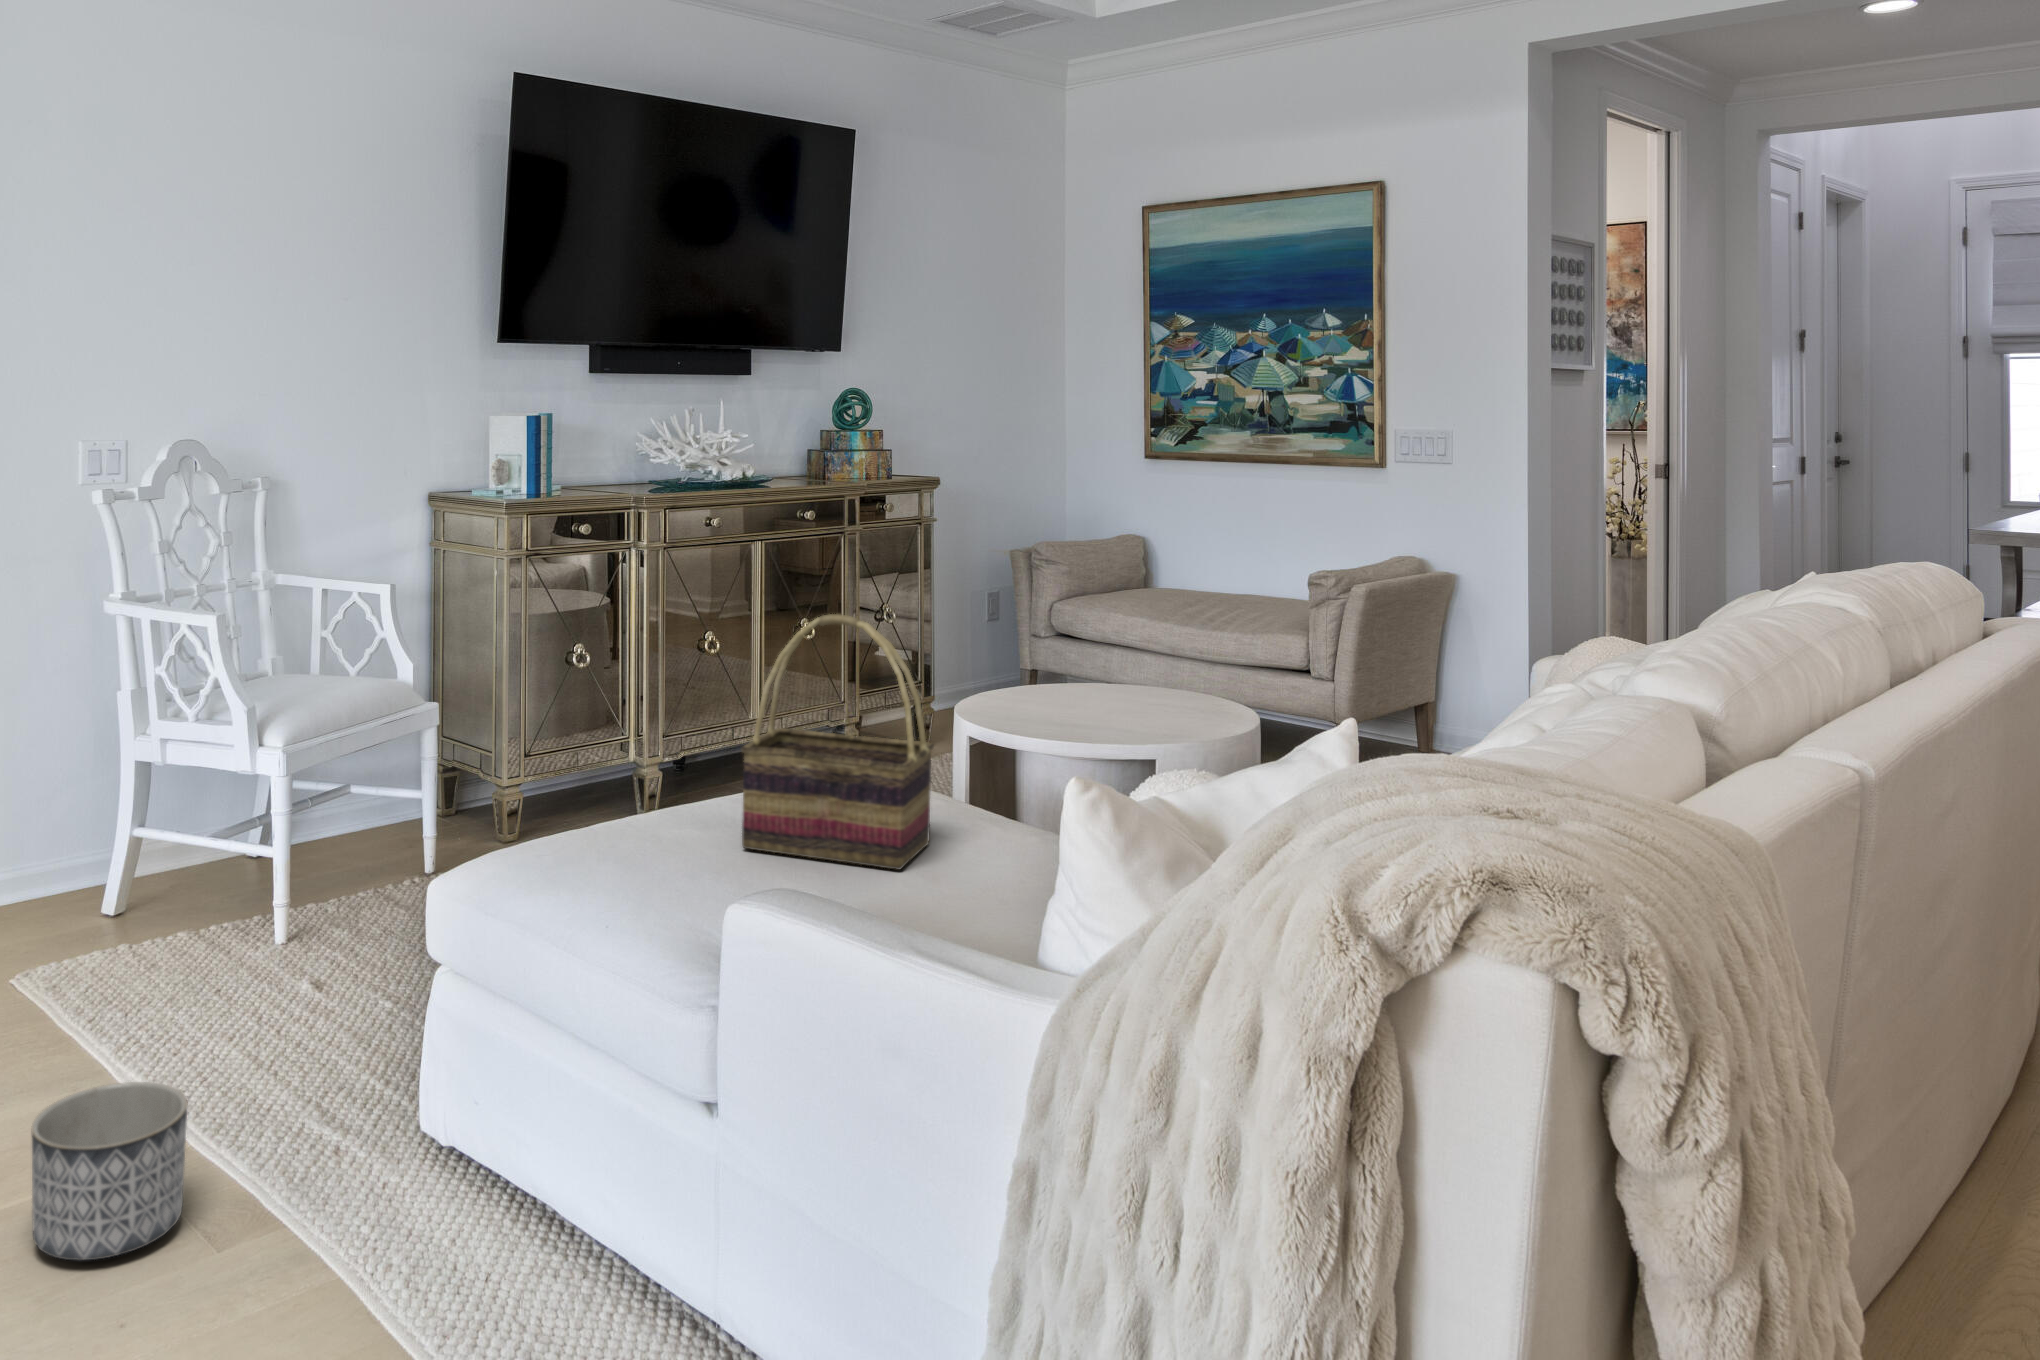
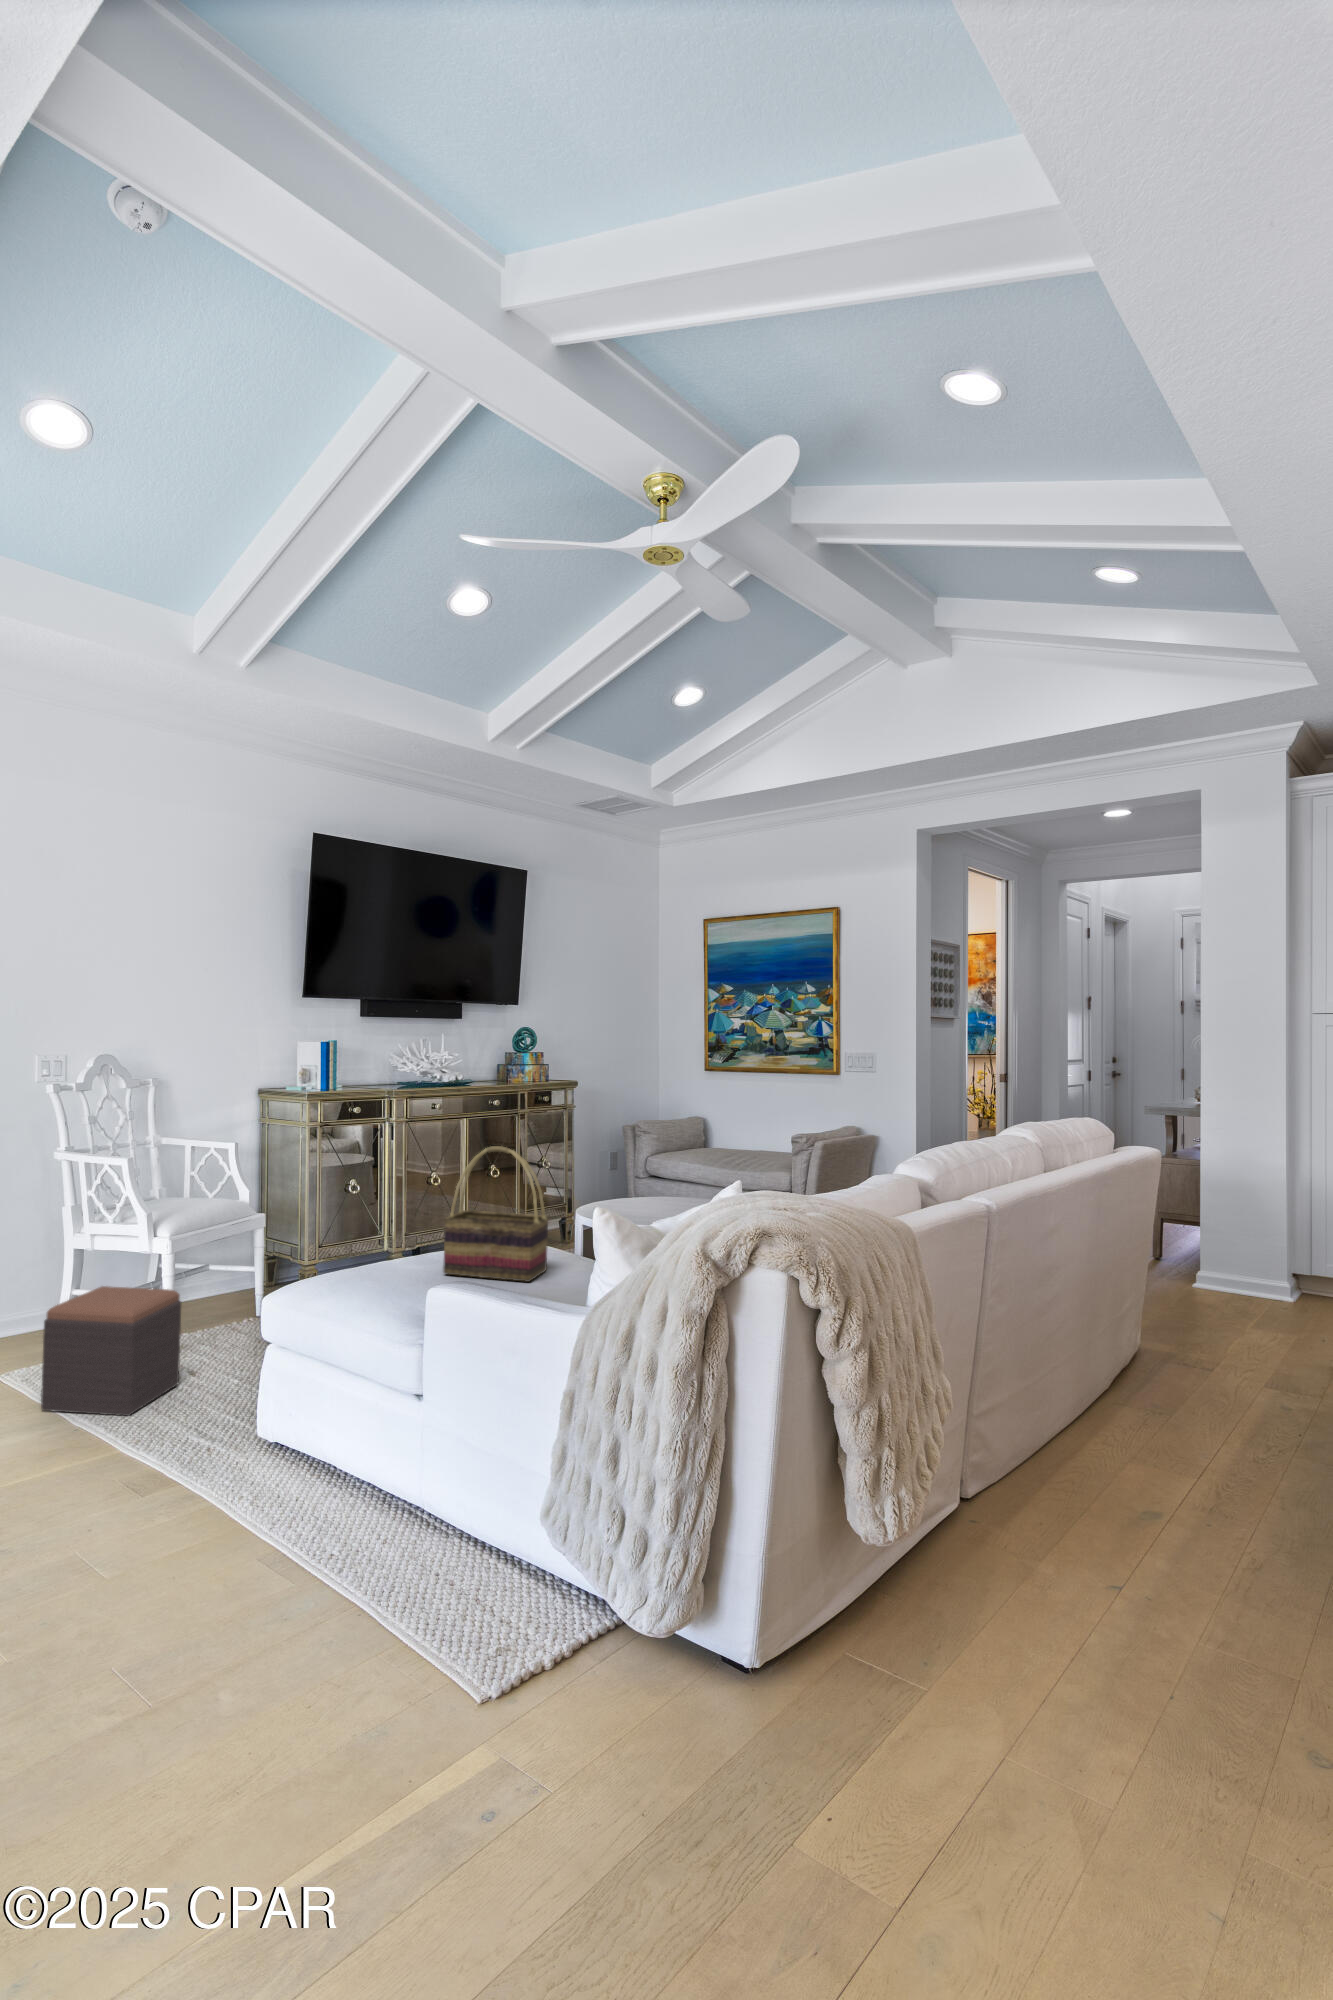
footstool: none [66,836,297,1070] -> present [41,1286,181,1416]
planter: present [32,1082,188,1261] -> none [38,1409,127,1502]

